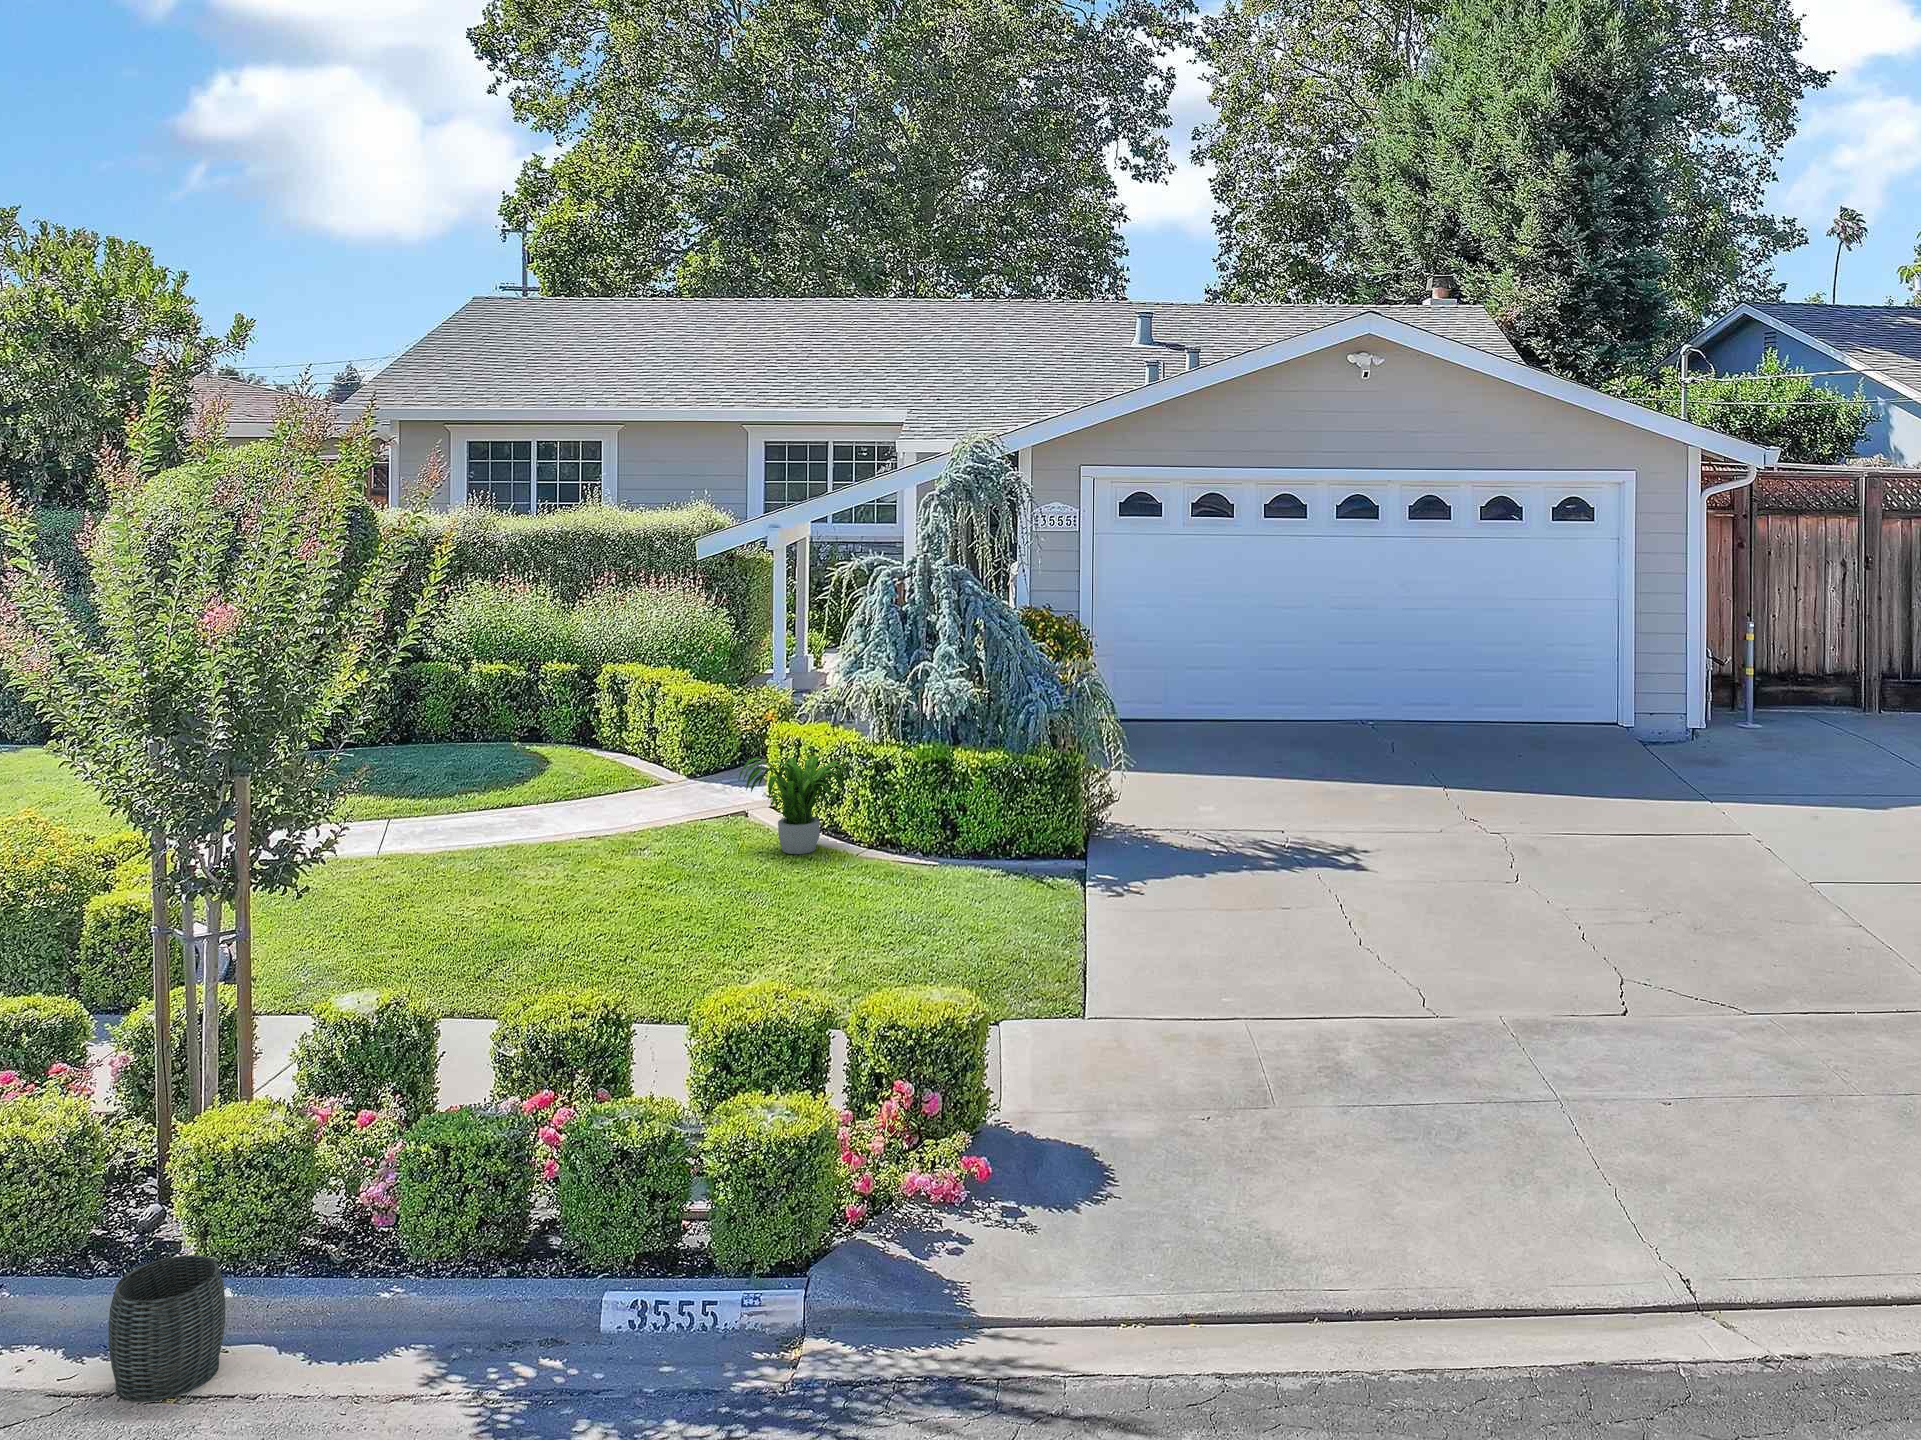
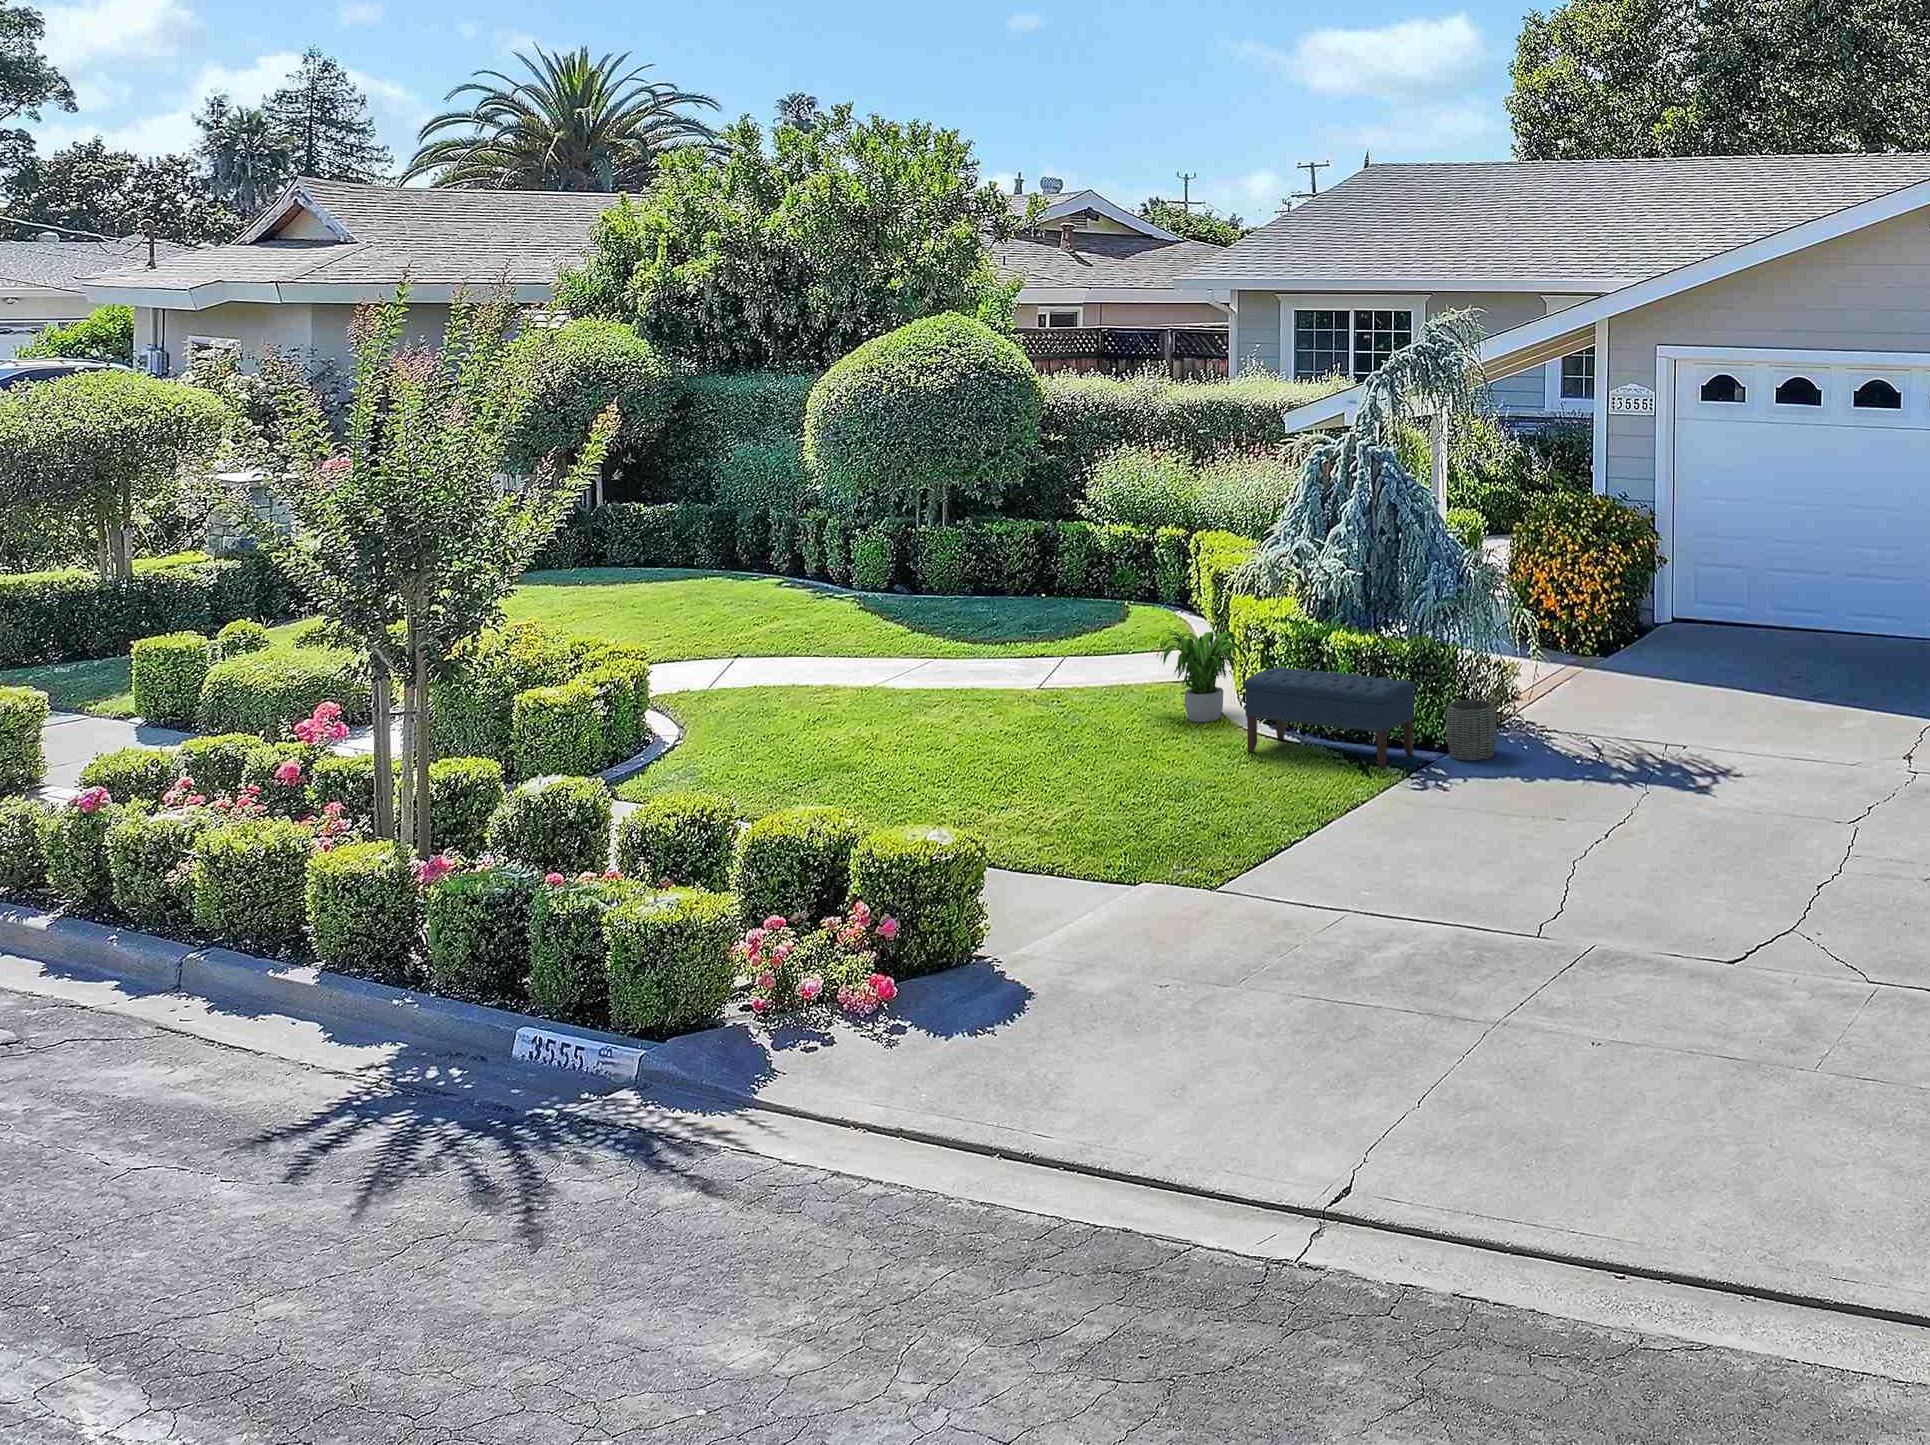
bench: none [902,787,1076,880] -> present [1243,667,1416,769]
woven basket: present [109,1255,225,1402] -> present [1446,700,1497,761]

